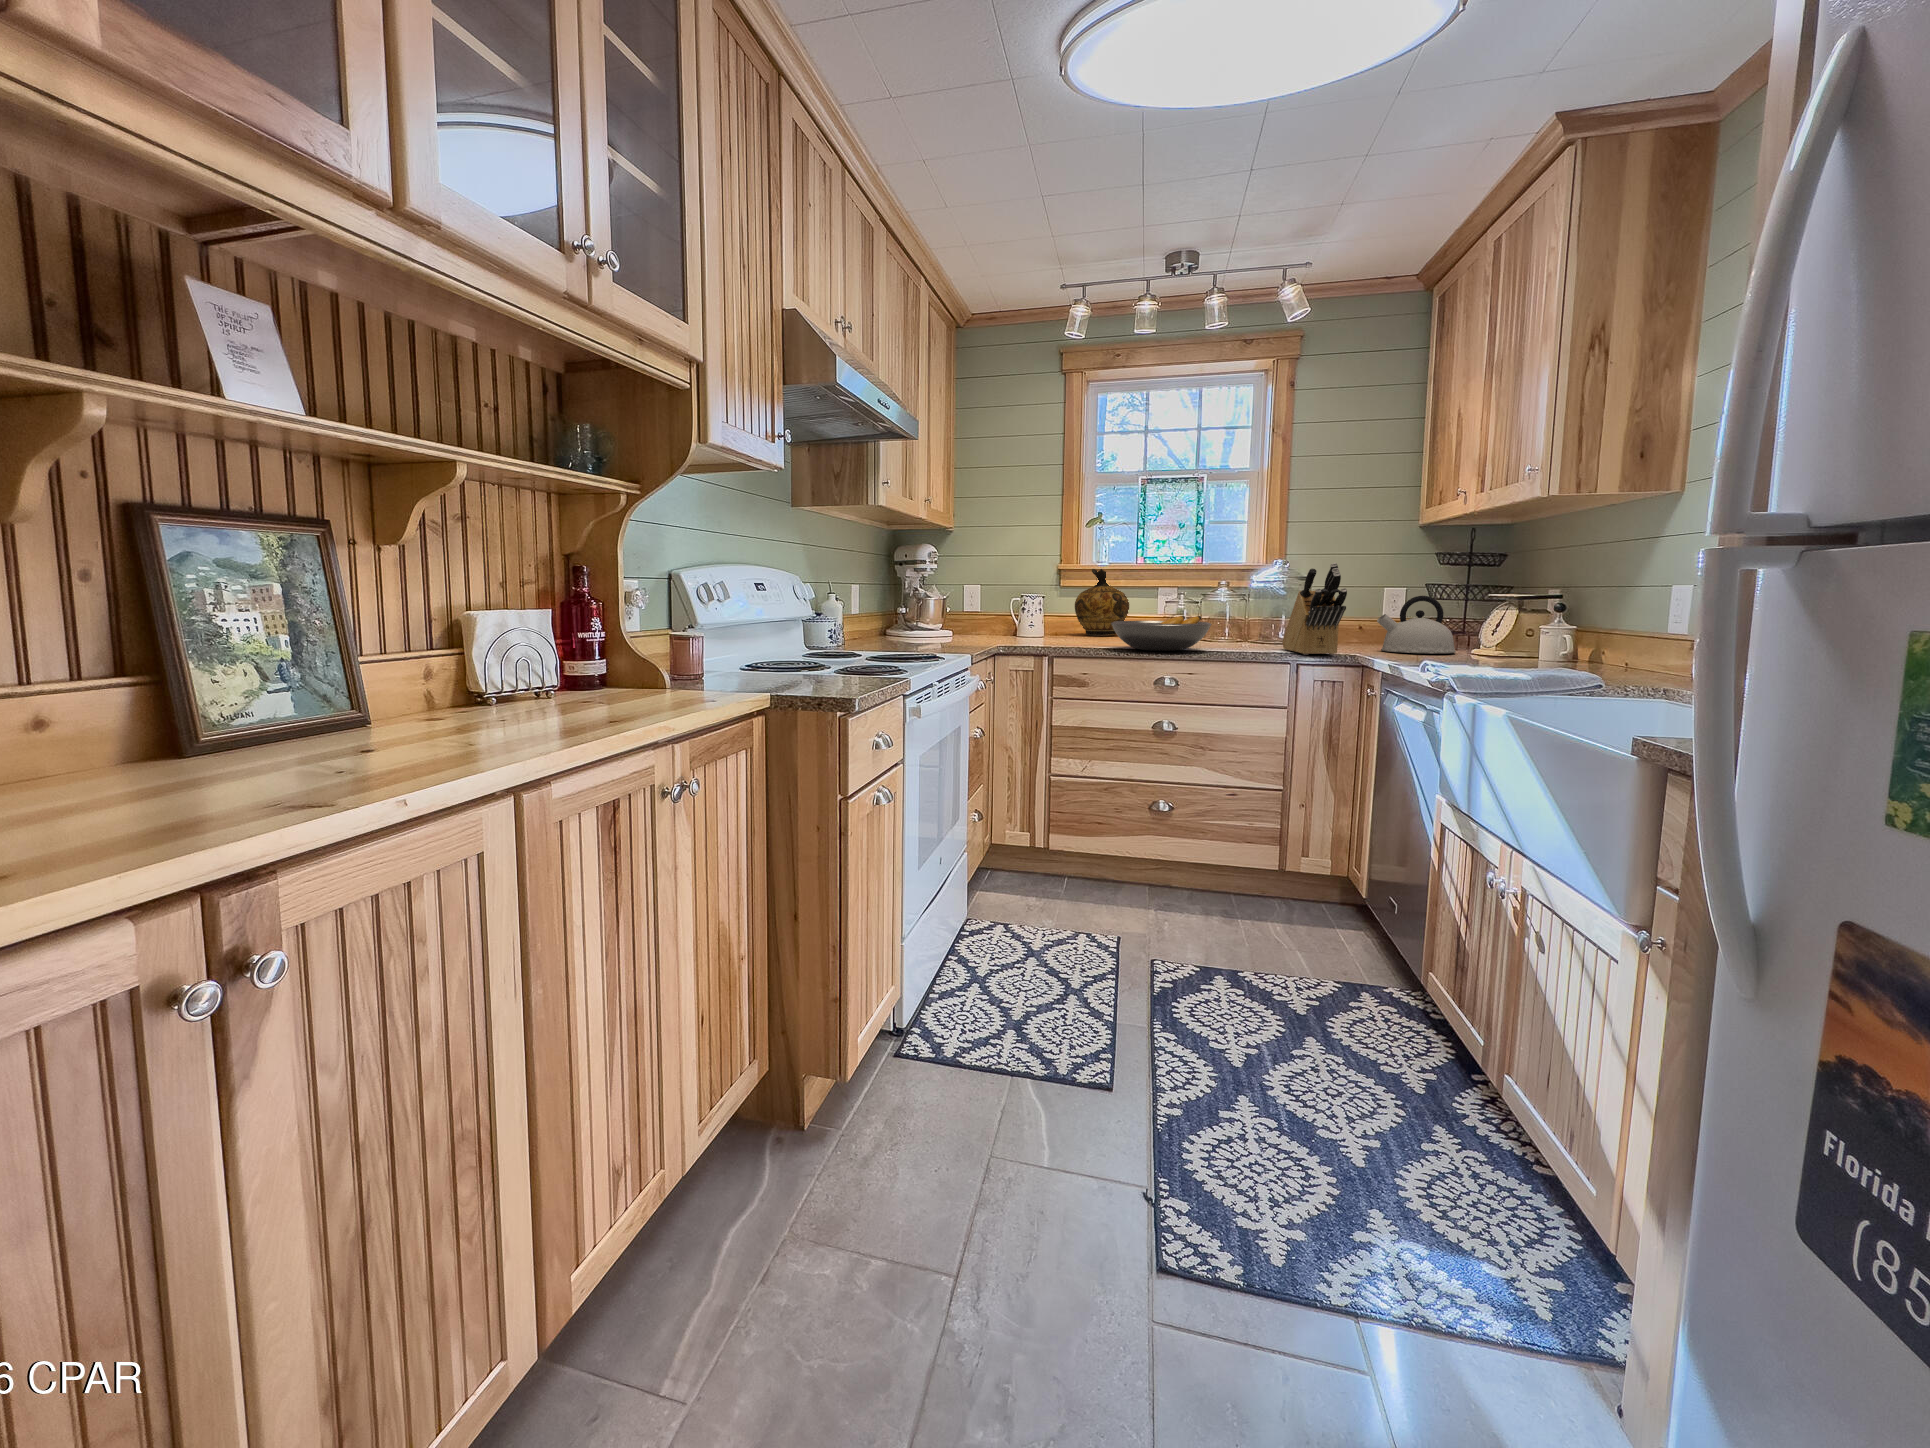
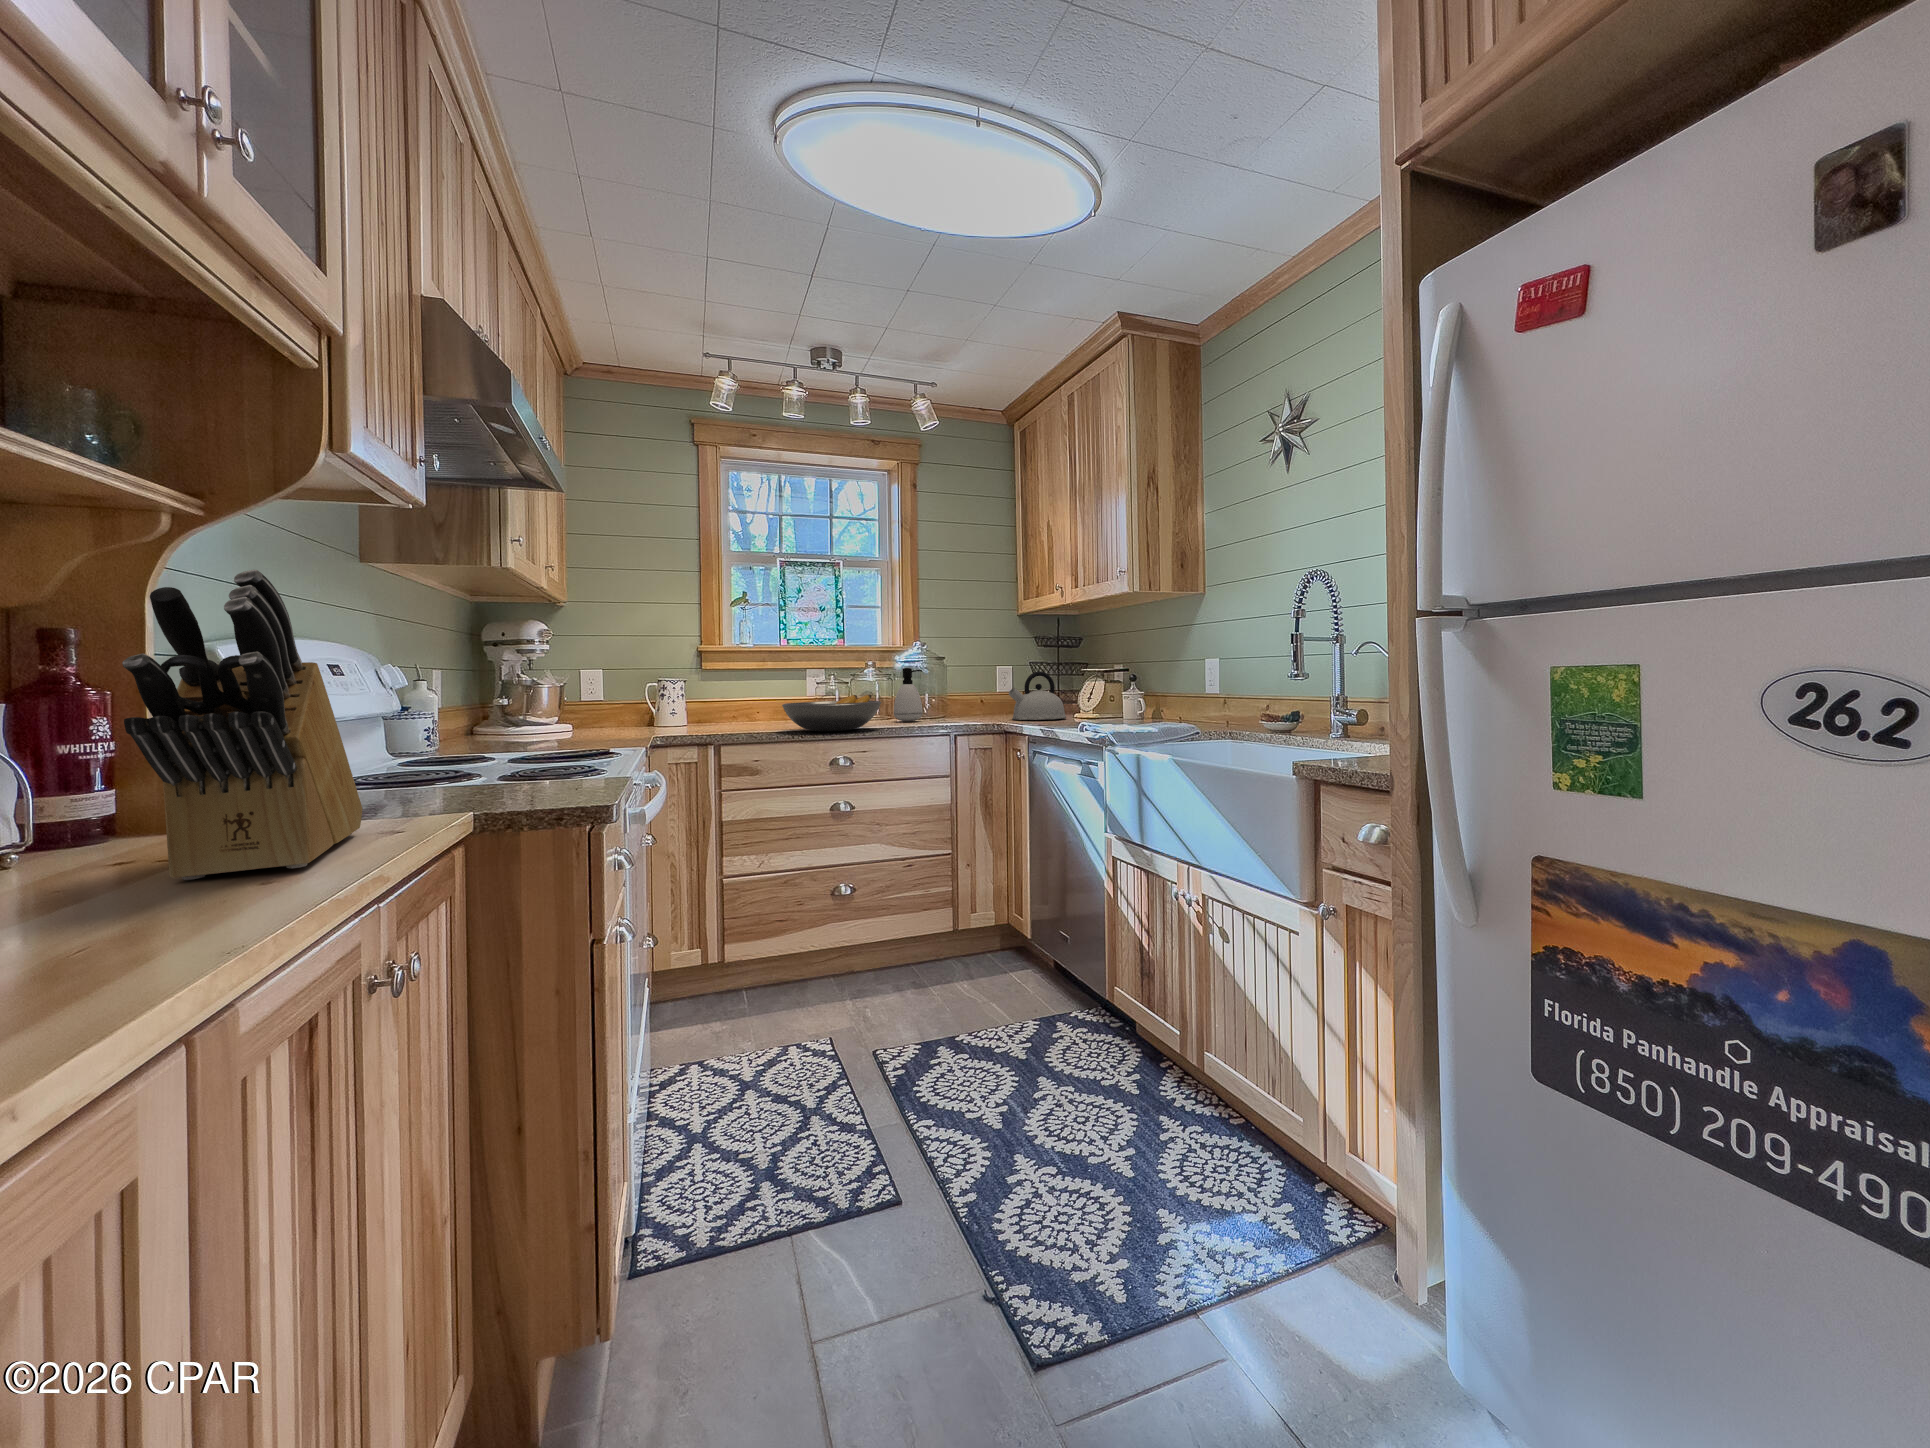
knife block: present [1282,563,1347,655] -> present [122,569,363,880]
ceramic jug: present [1075,569,1129,636] -> none [718,651,778,721]
soap dispenser: none [1238,588,1273,645] -> present [894,668,923,721]

